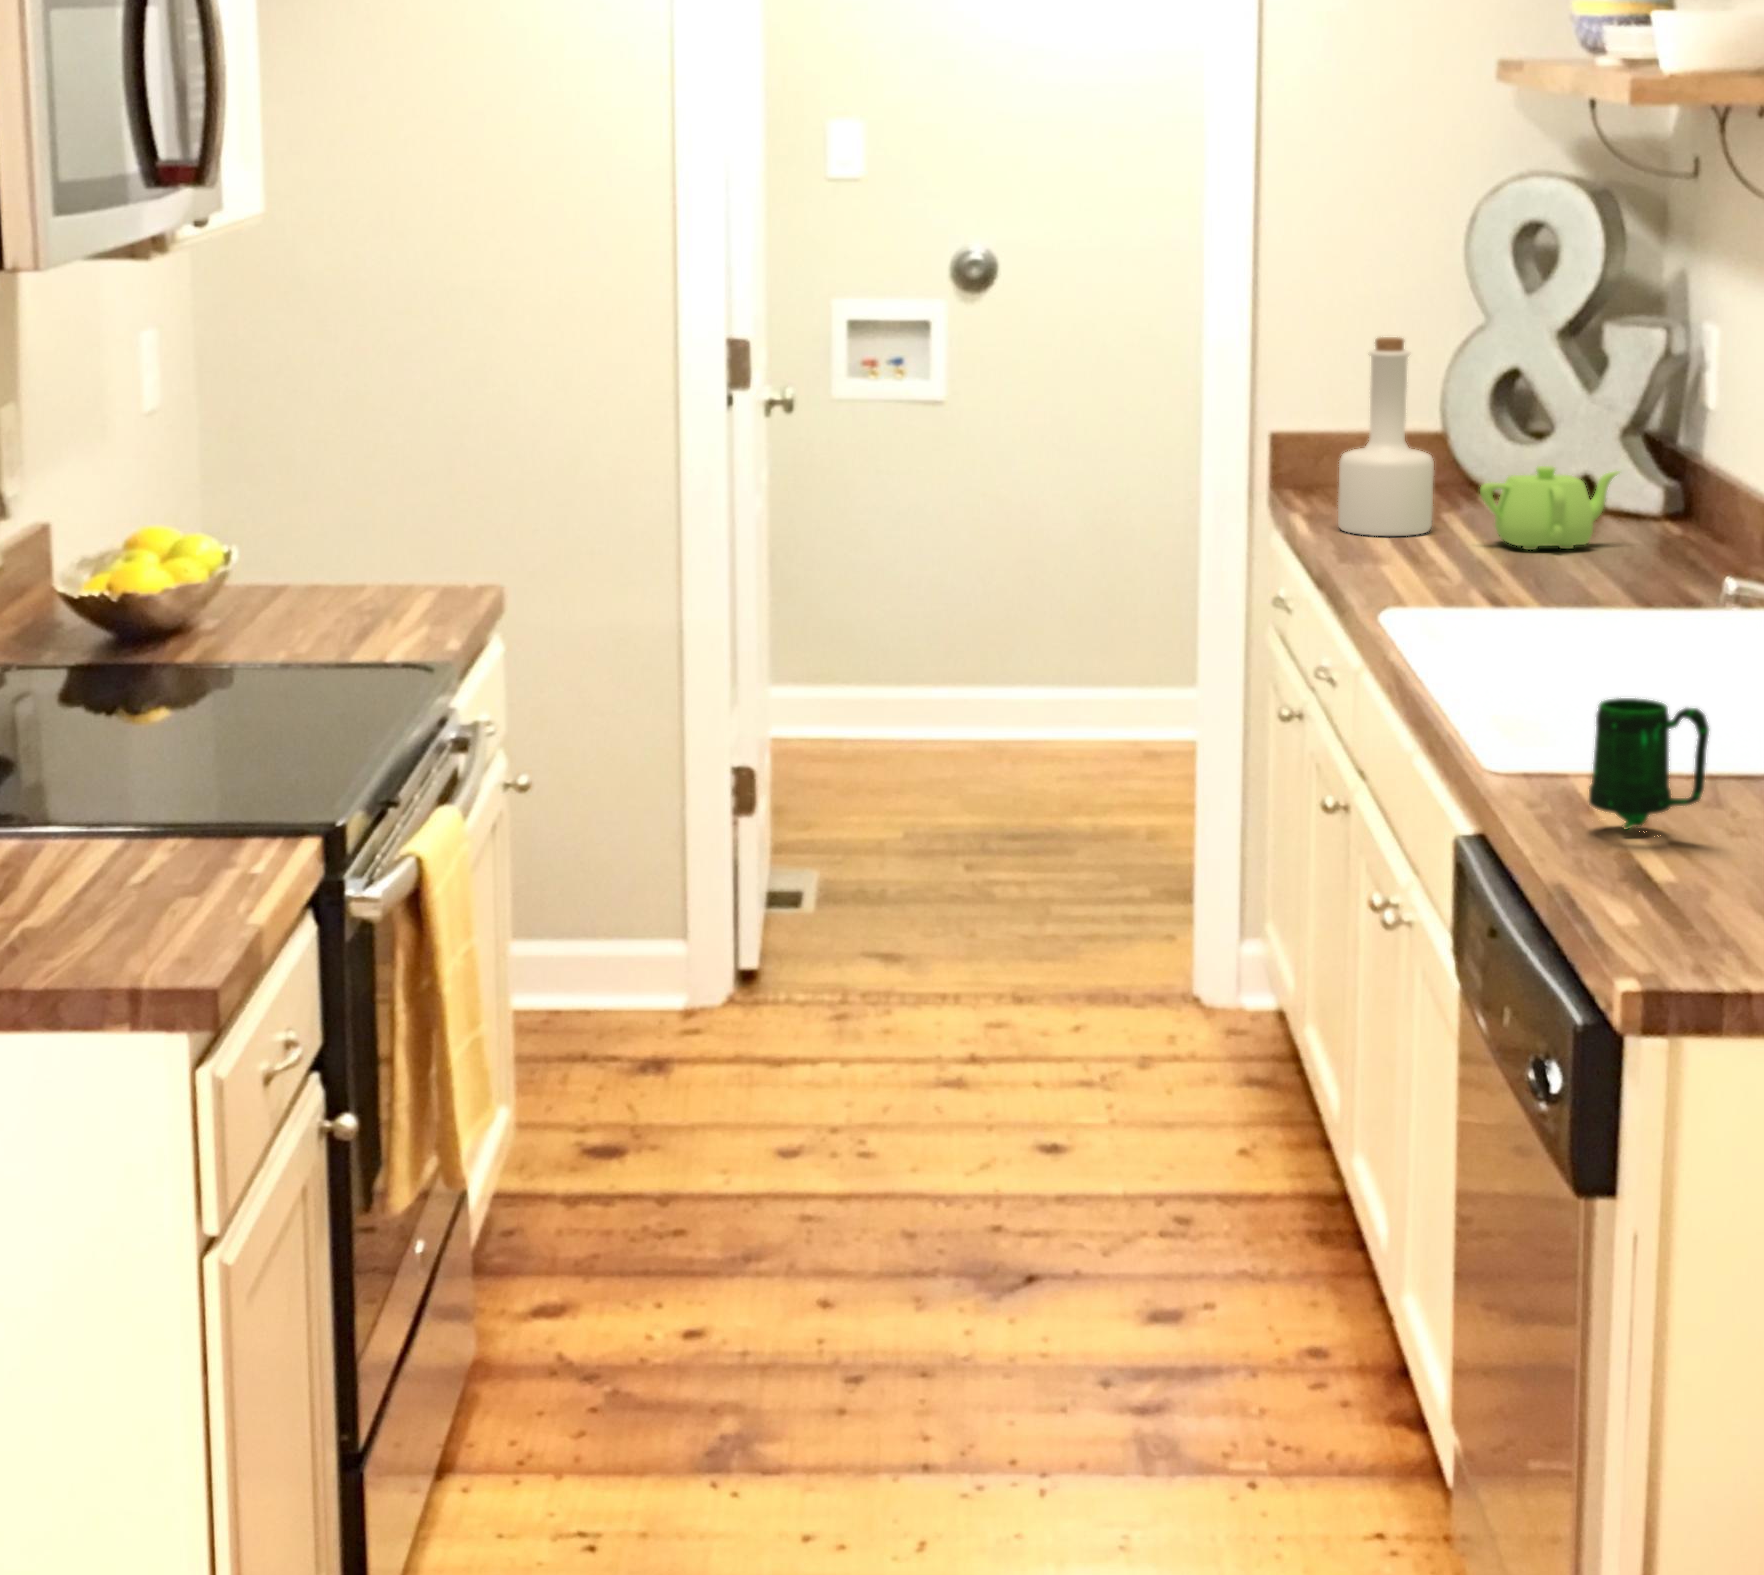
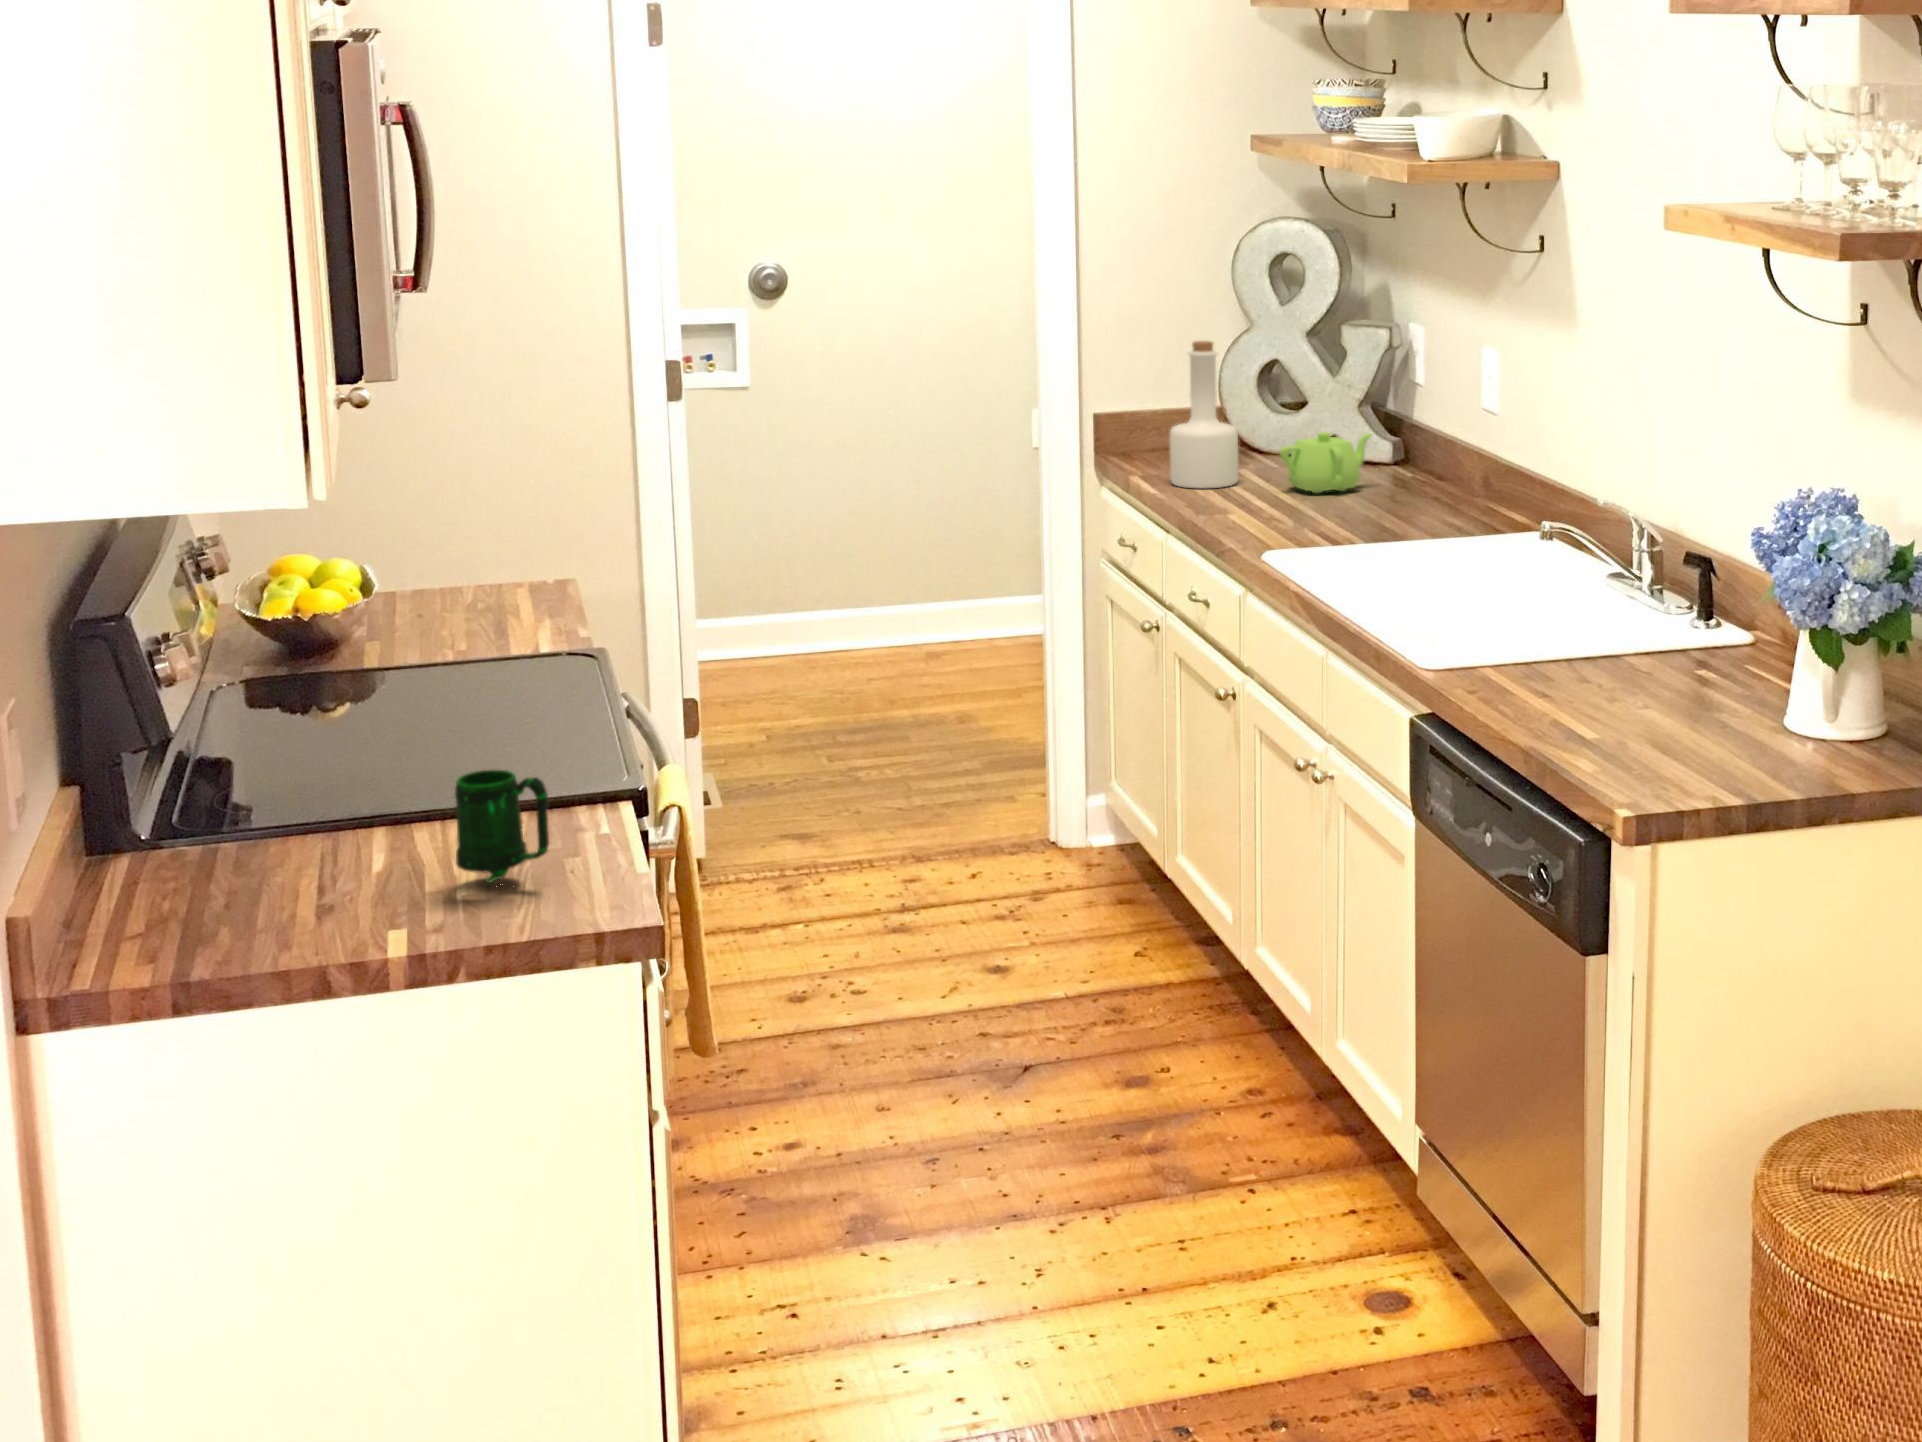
mug: present [1589,698,1709,829] -> present [455,770,549,883]

